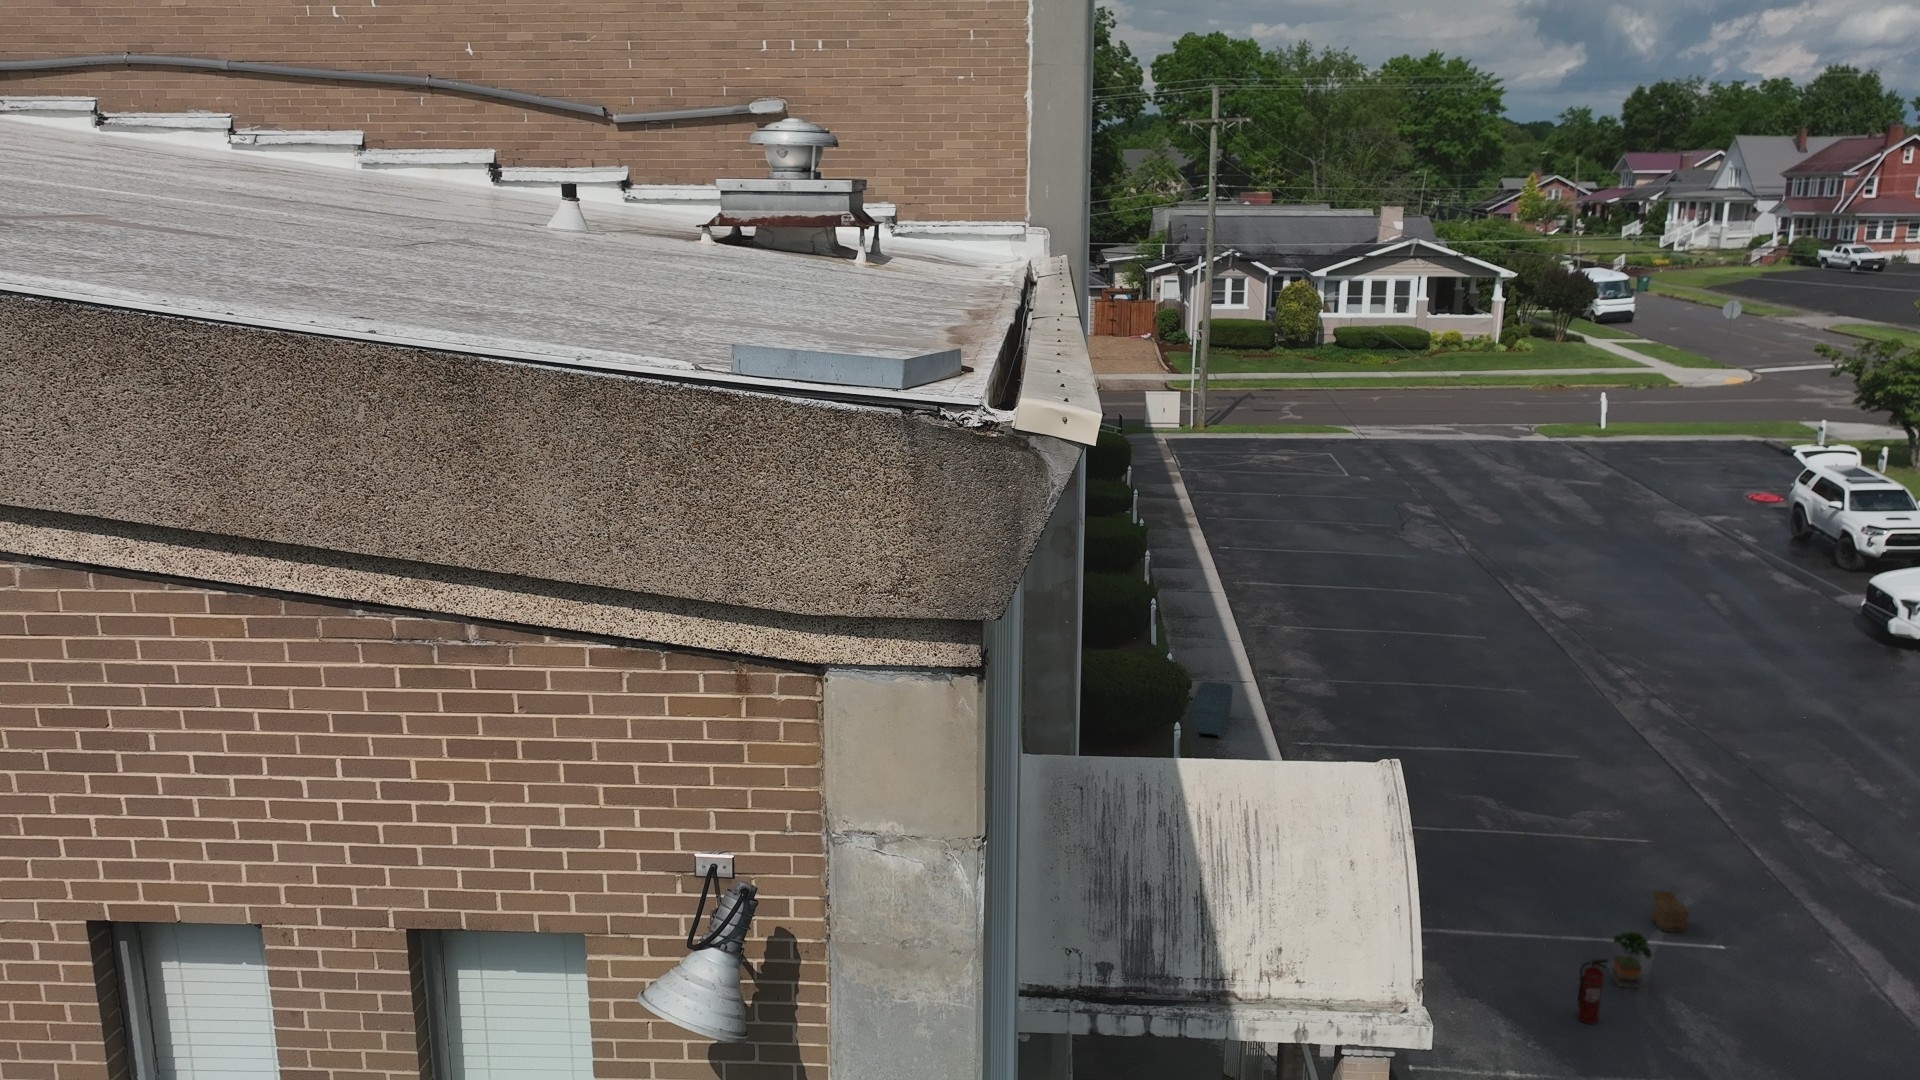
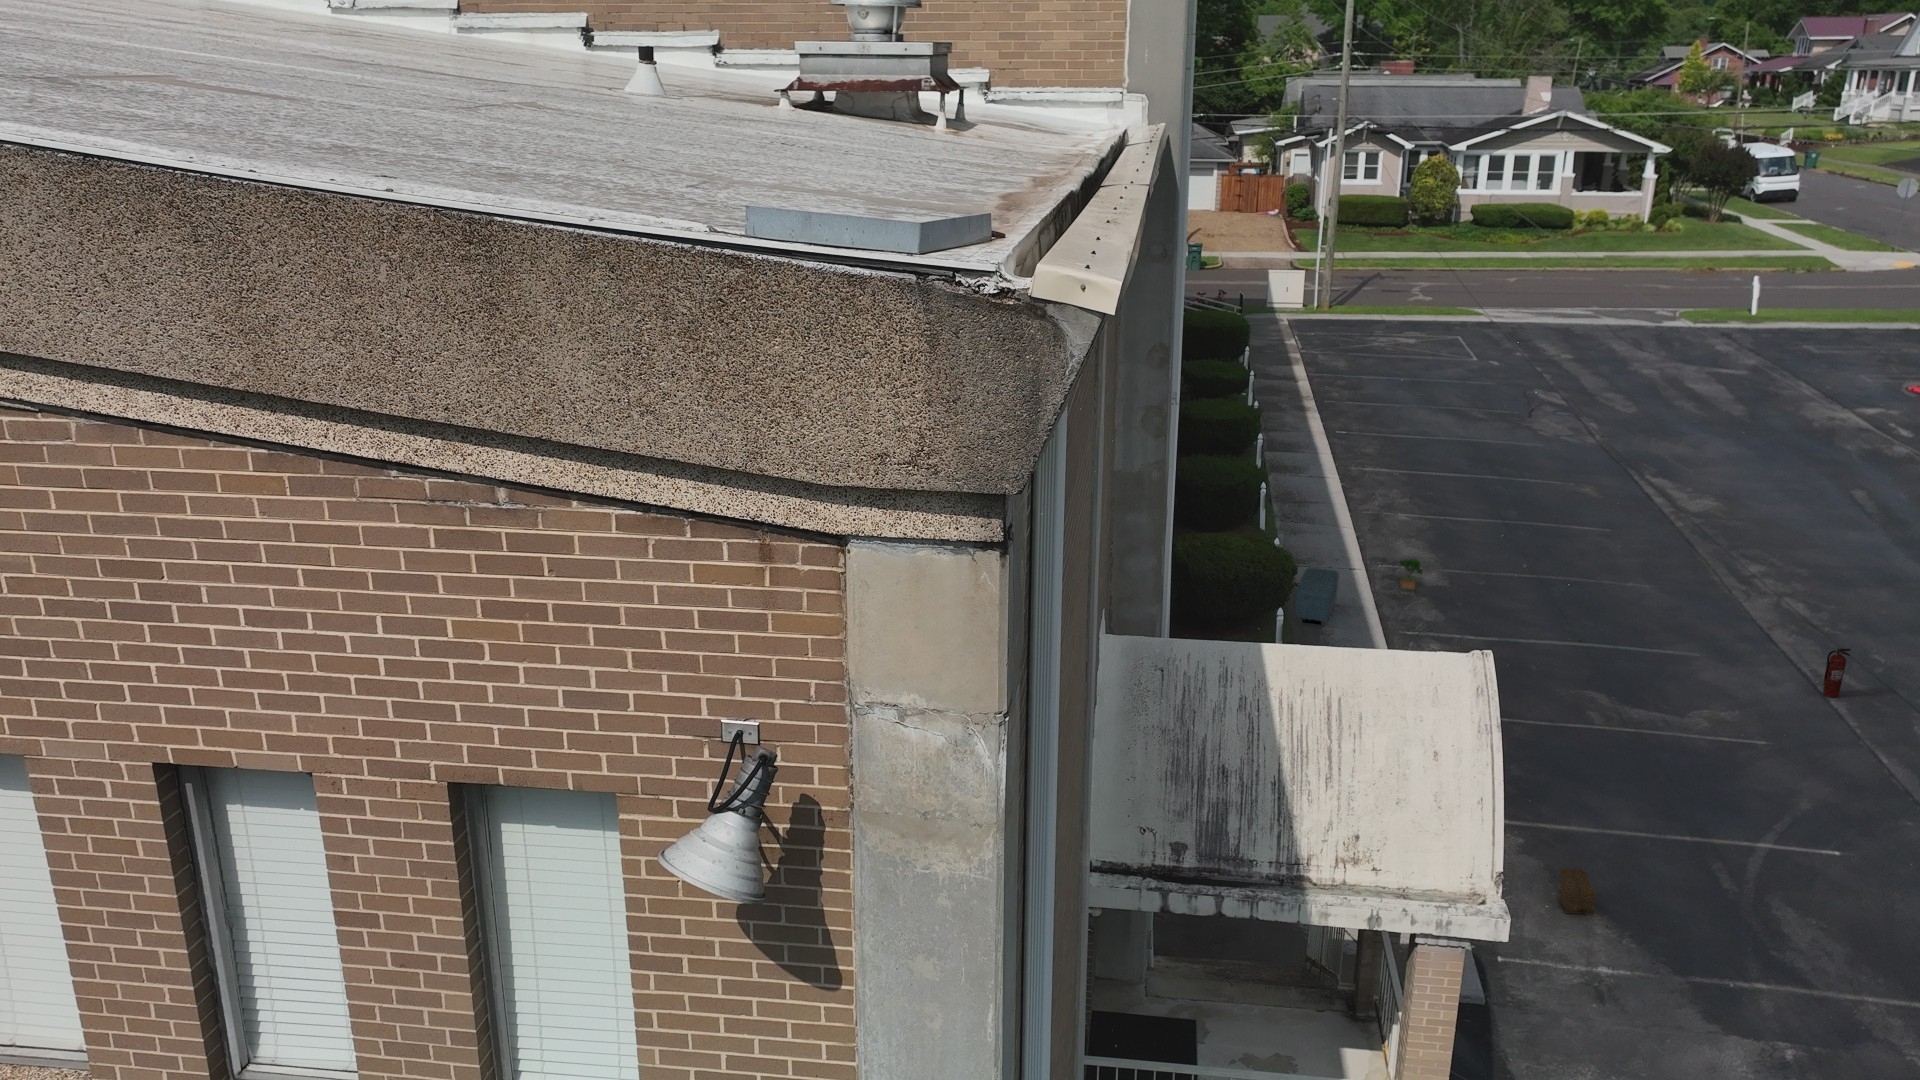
cardboard box: present [1652,891,1688,932] -> present [1559,868,1596,915]
potted tree: present [1612,932,1652,988] -> present [1399,559,1423,595]
fire extinguisher: present [1577,959,1607,1024] -> present [1823,649,1851,698]

